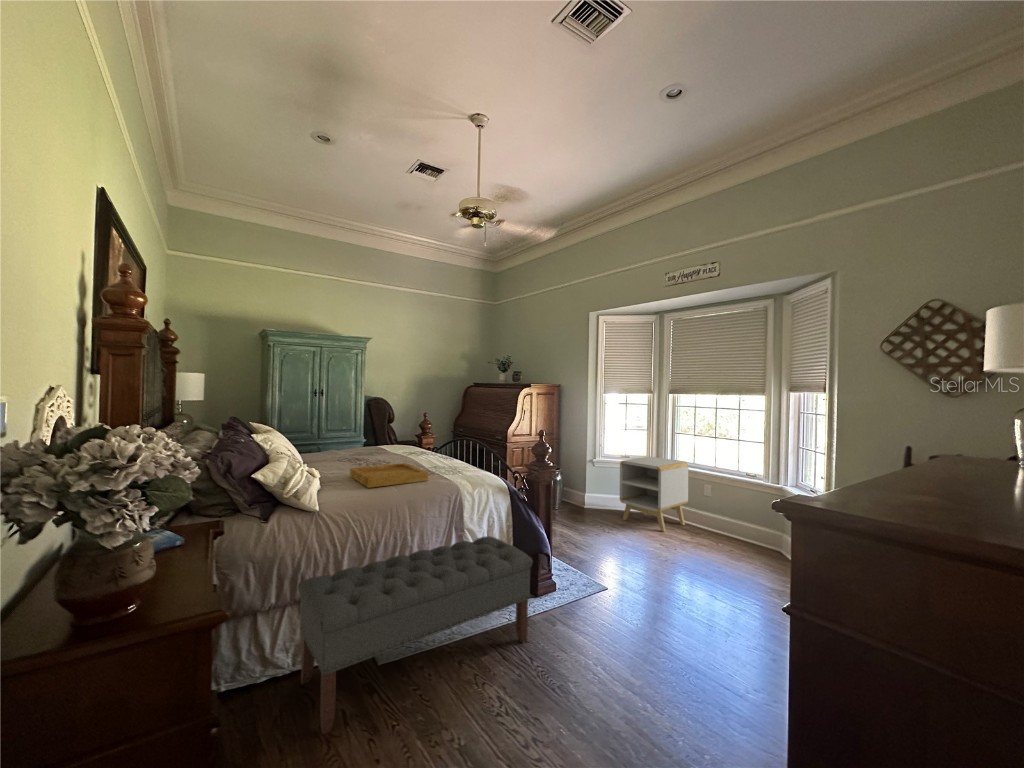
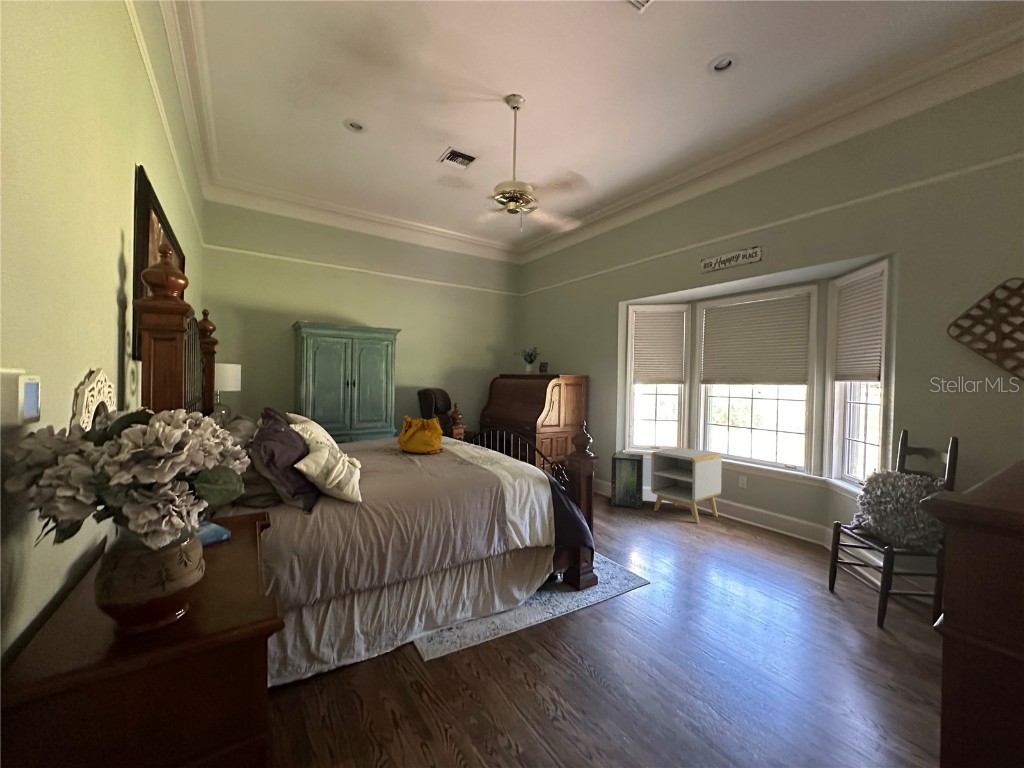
handbag: none [359,425,406,464] -> present [397,415,443,454]
storage box: none [581,462,614,518] -> present [611,453,643,509]
tray: present [350,463,428,488] -> none [390,453,470,478]
bench: present [298,536,533,734] -> none [344,528,581,737]

